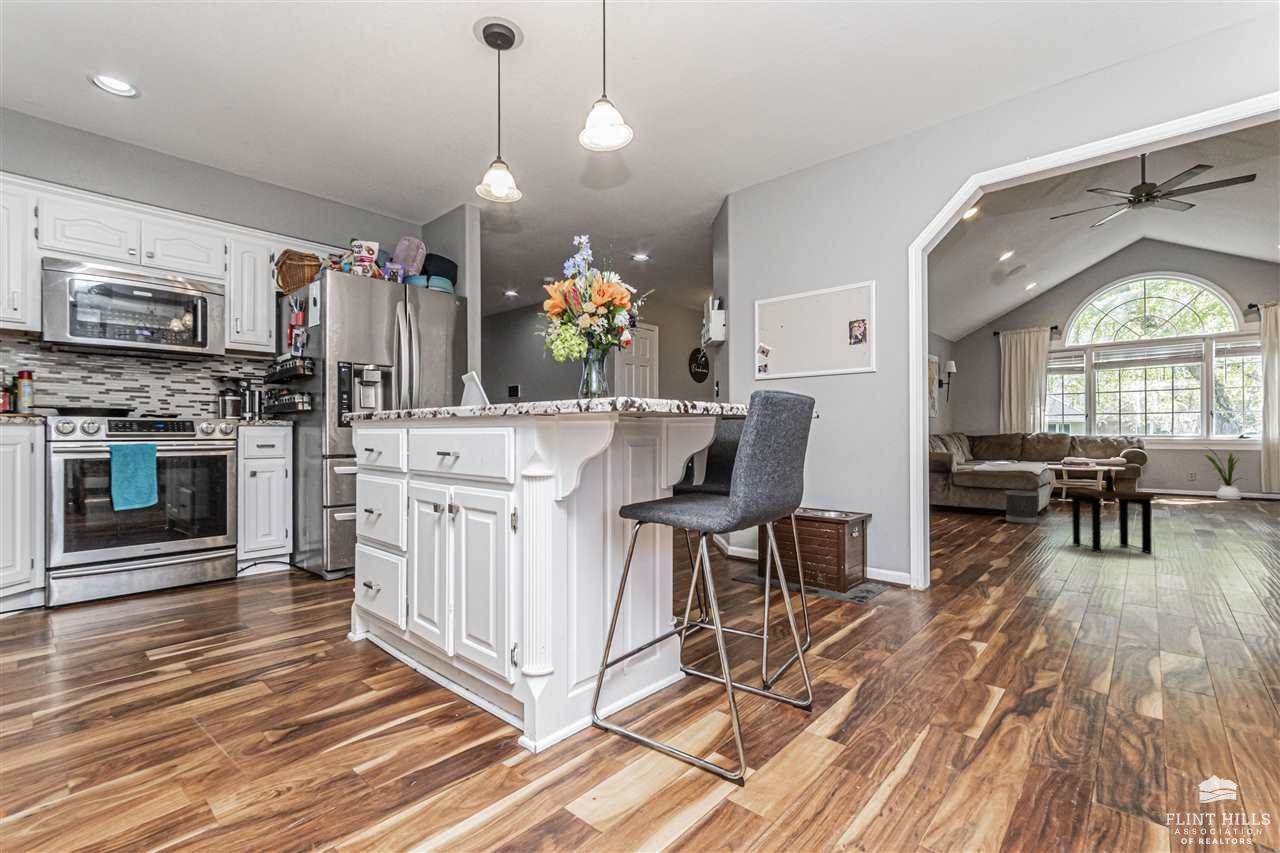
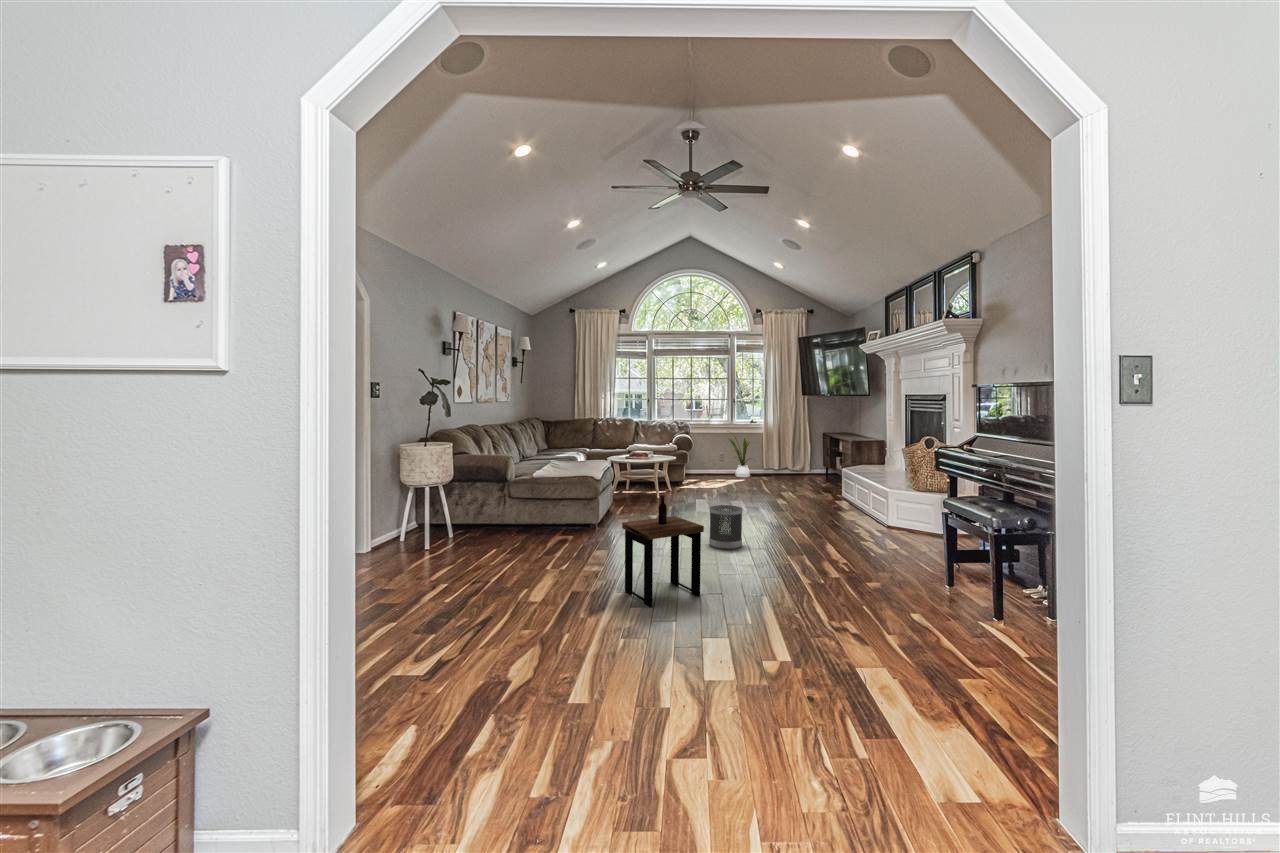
wastebasket: present [1006,490,1038,524] -> present [709,505,742,549]

